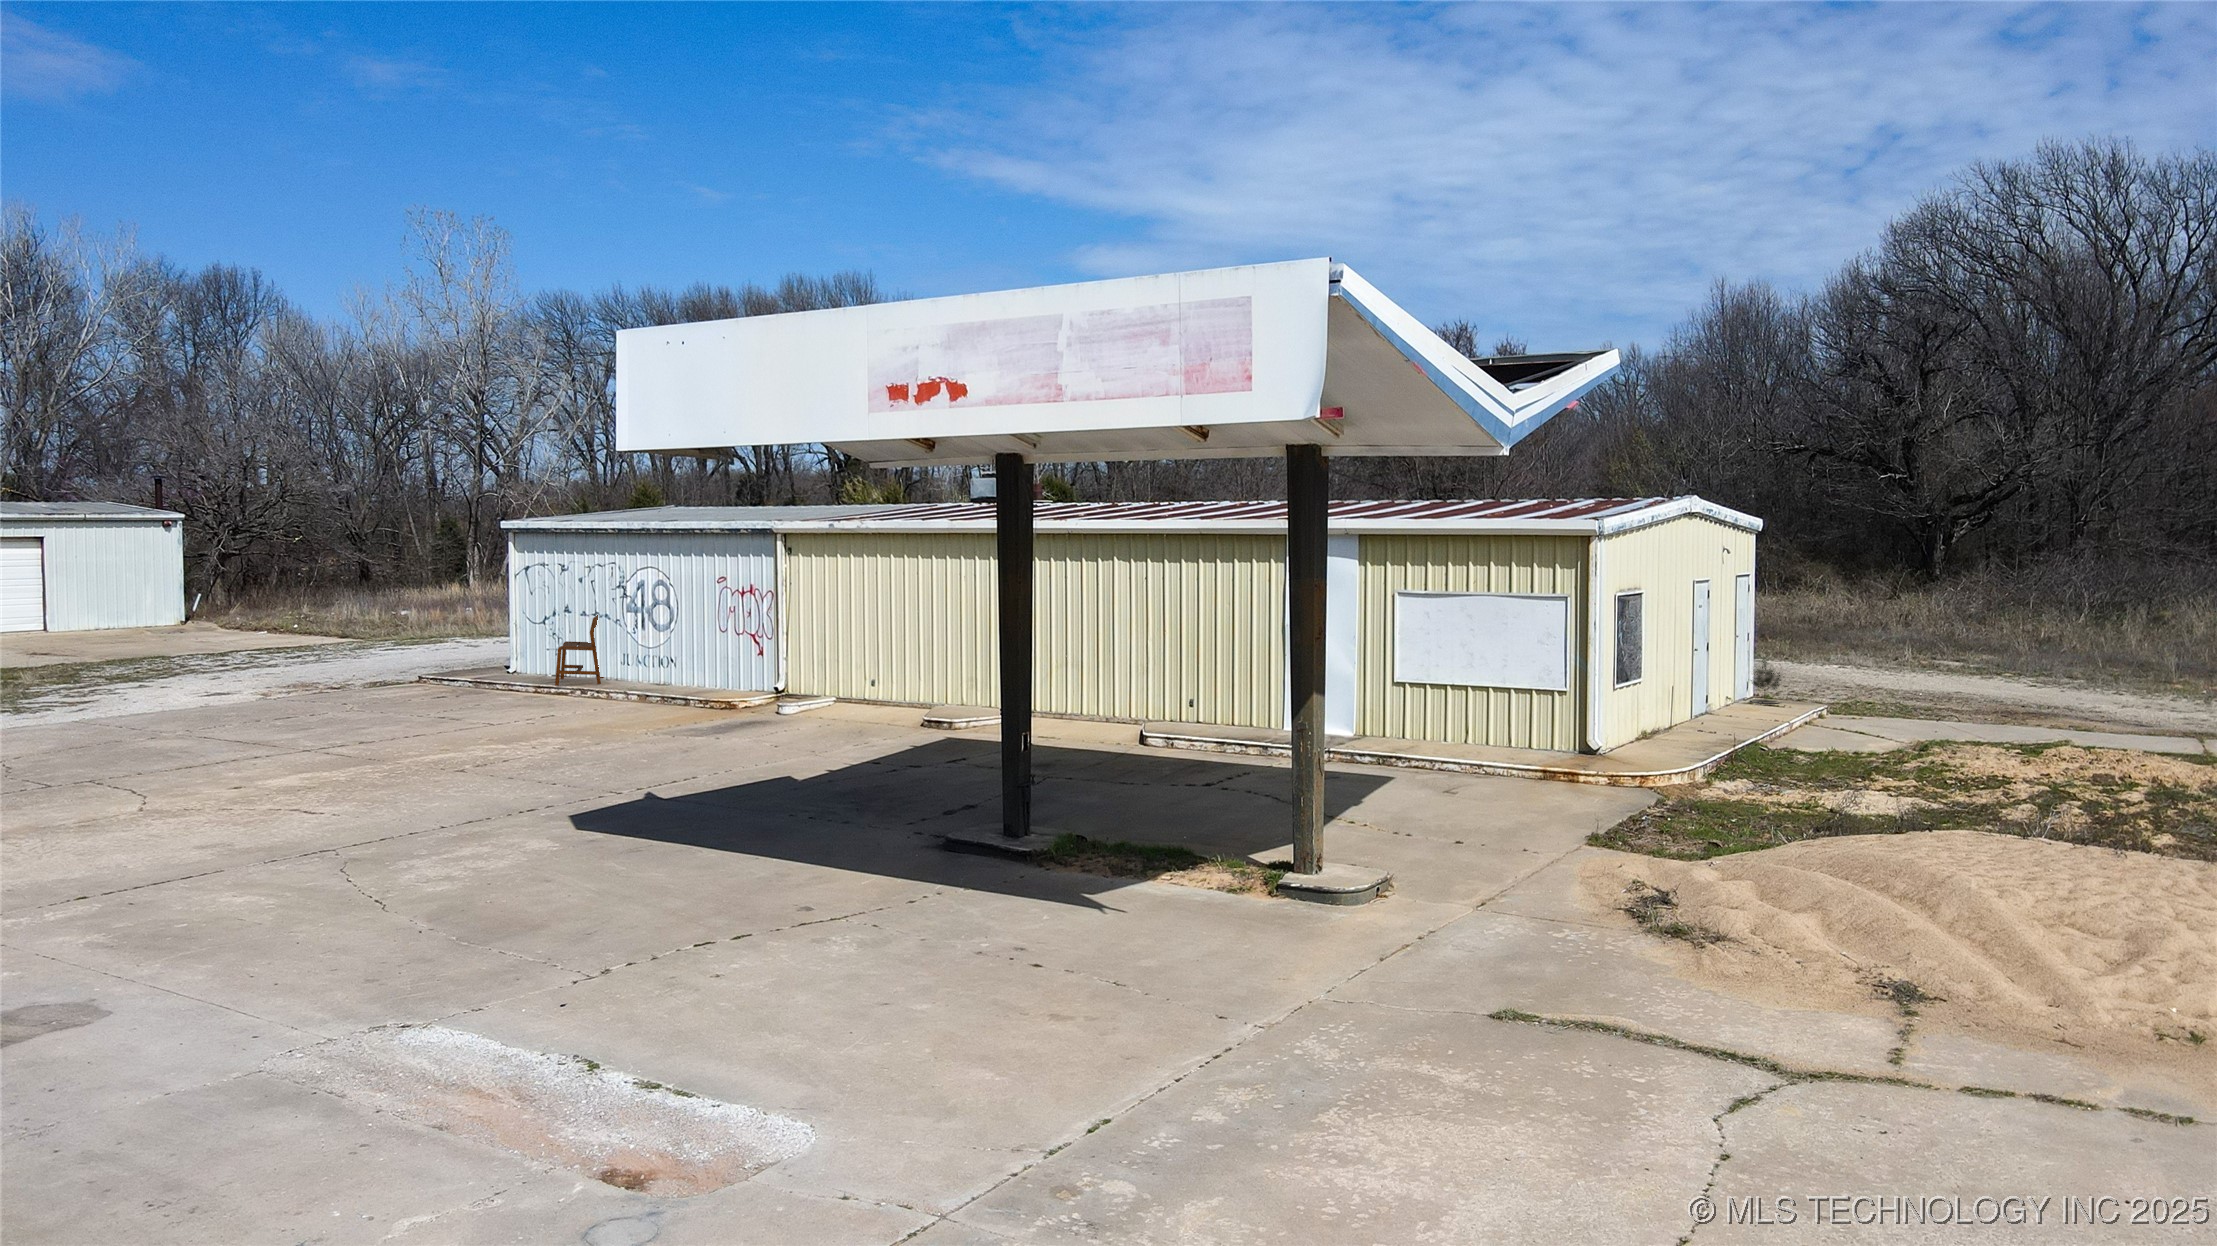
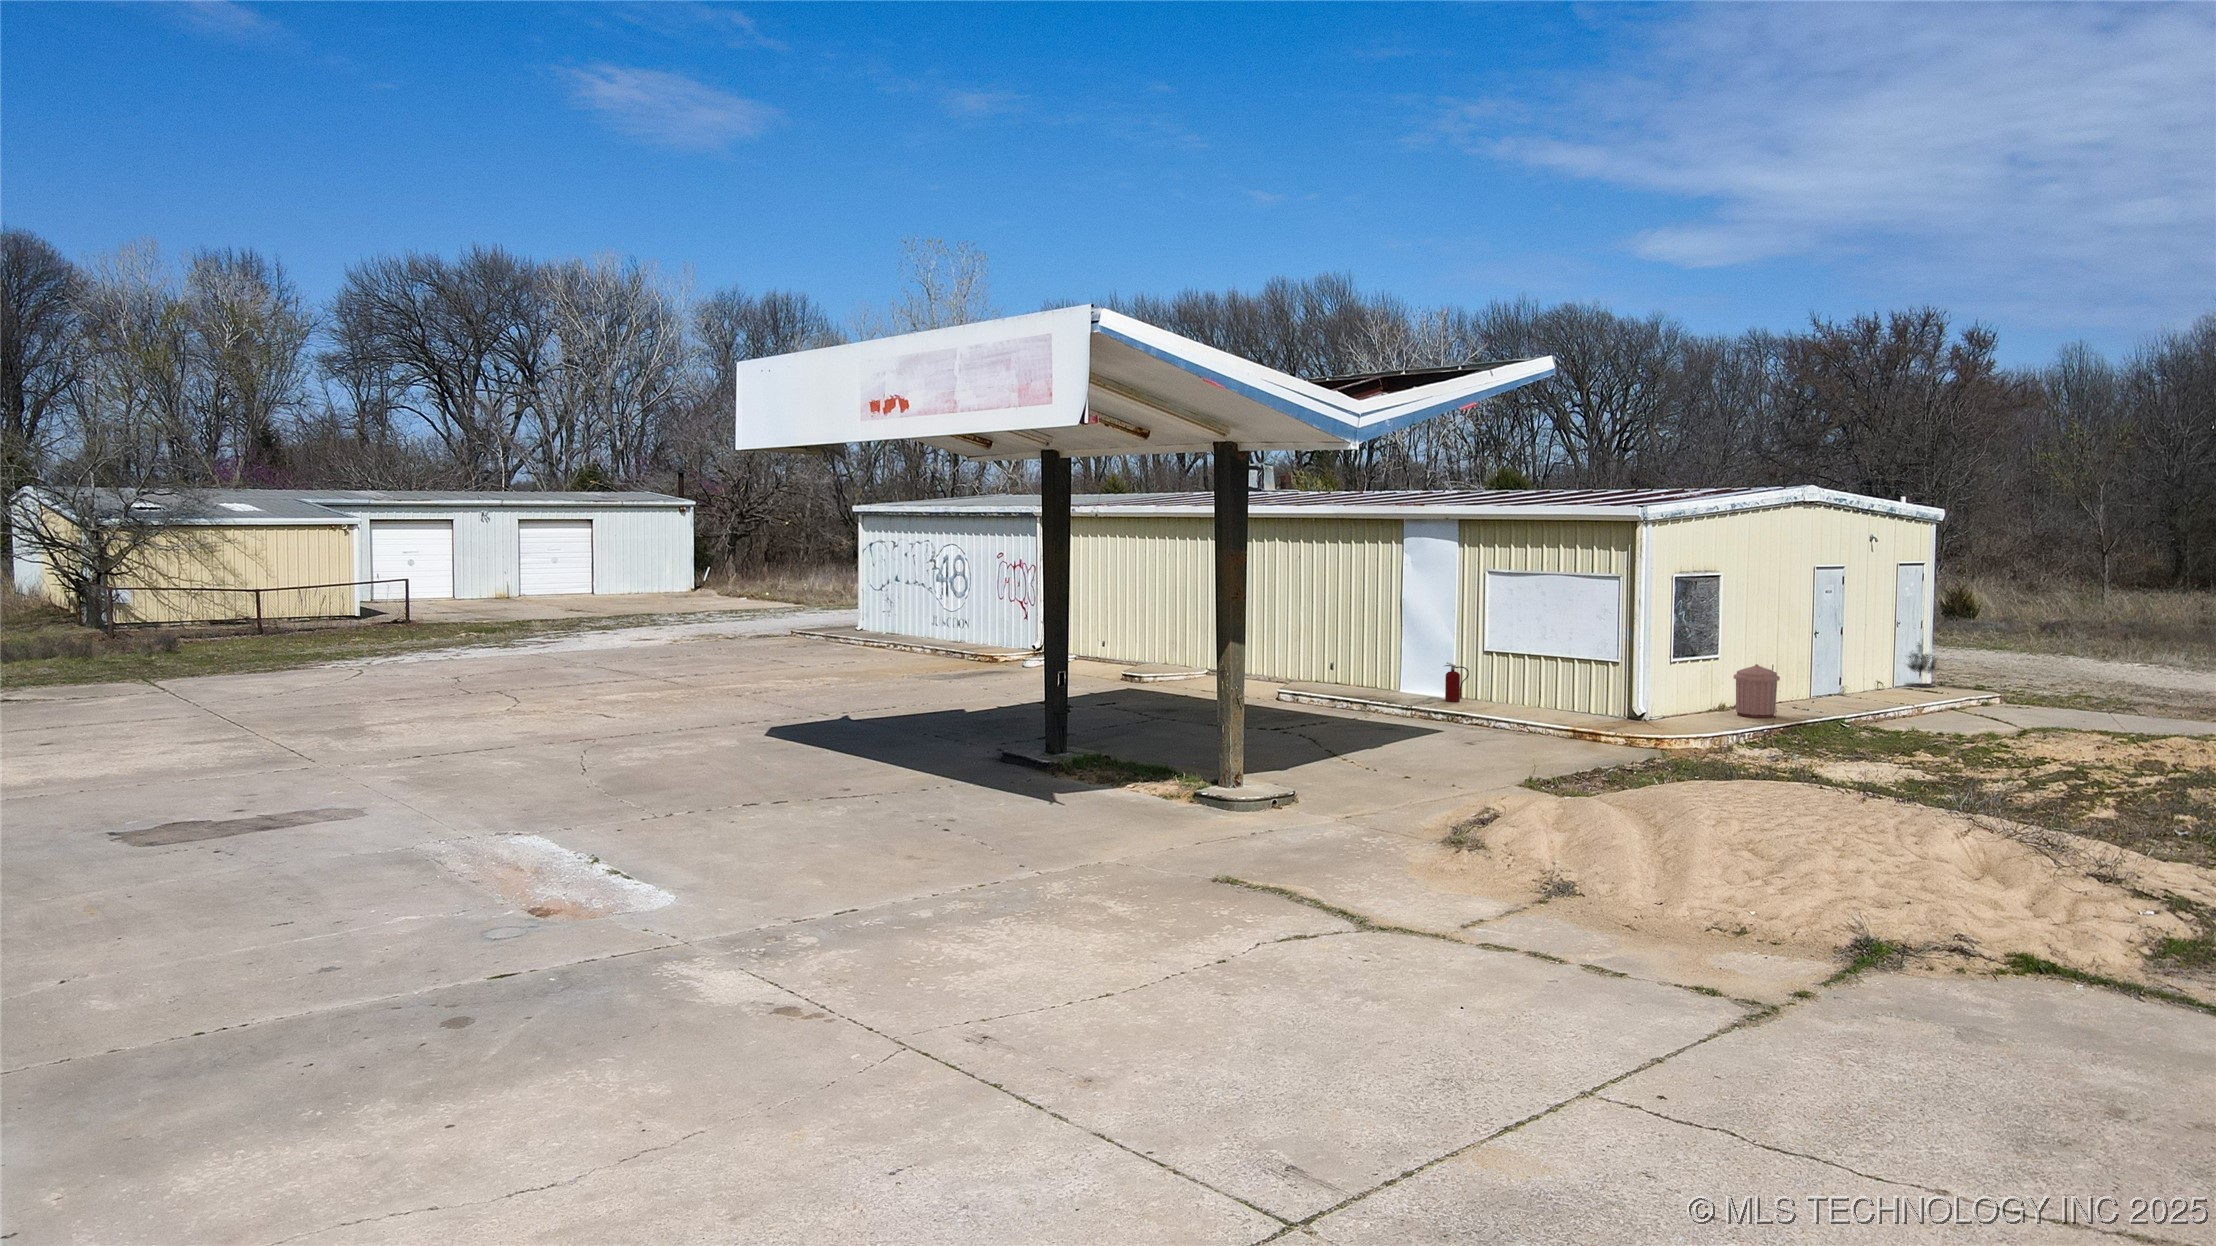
bench: present [555,615,604,685] -> none [883,584,926,639]
trash can: none [1655,688,1703,745] -> present [1734,664,1780,718]
fire extinguisher: none [1346,696,1375,741] -> present [1445,662,1469,702]

